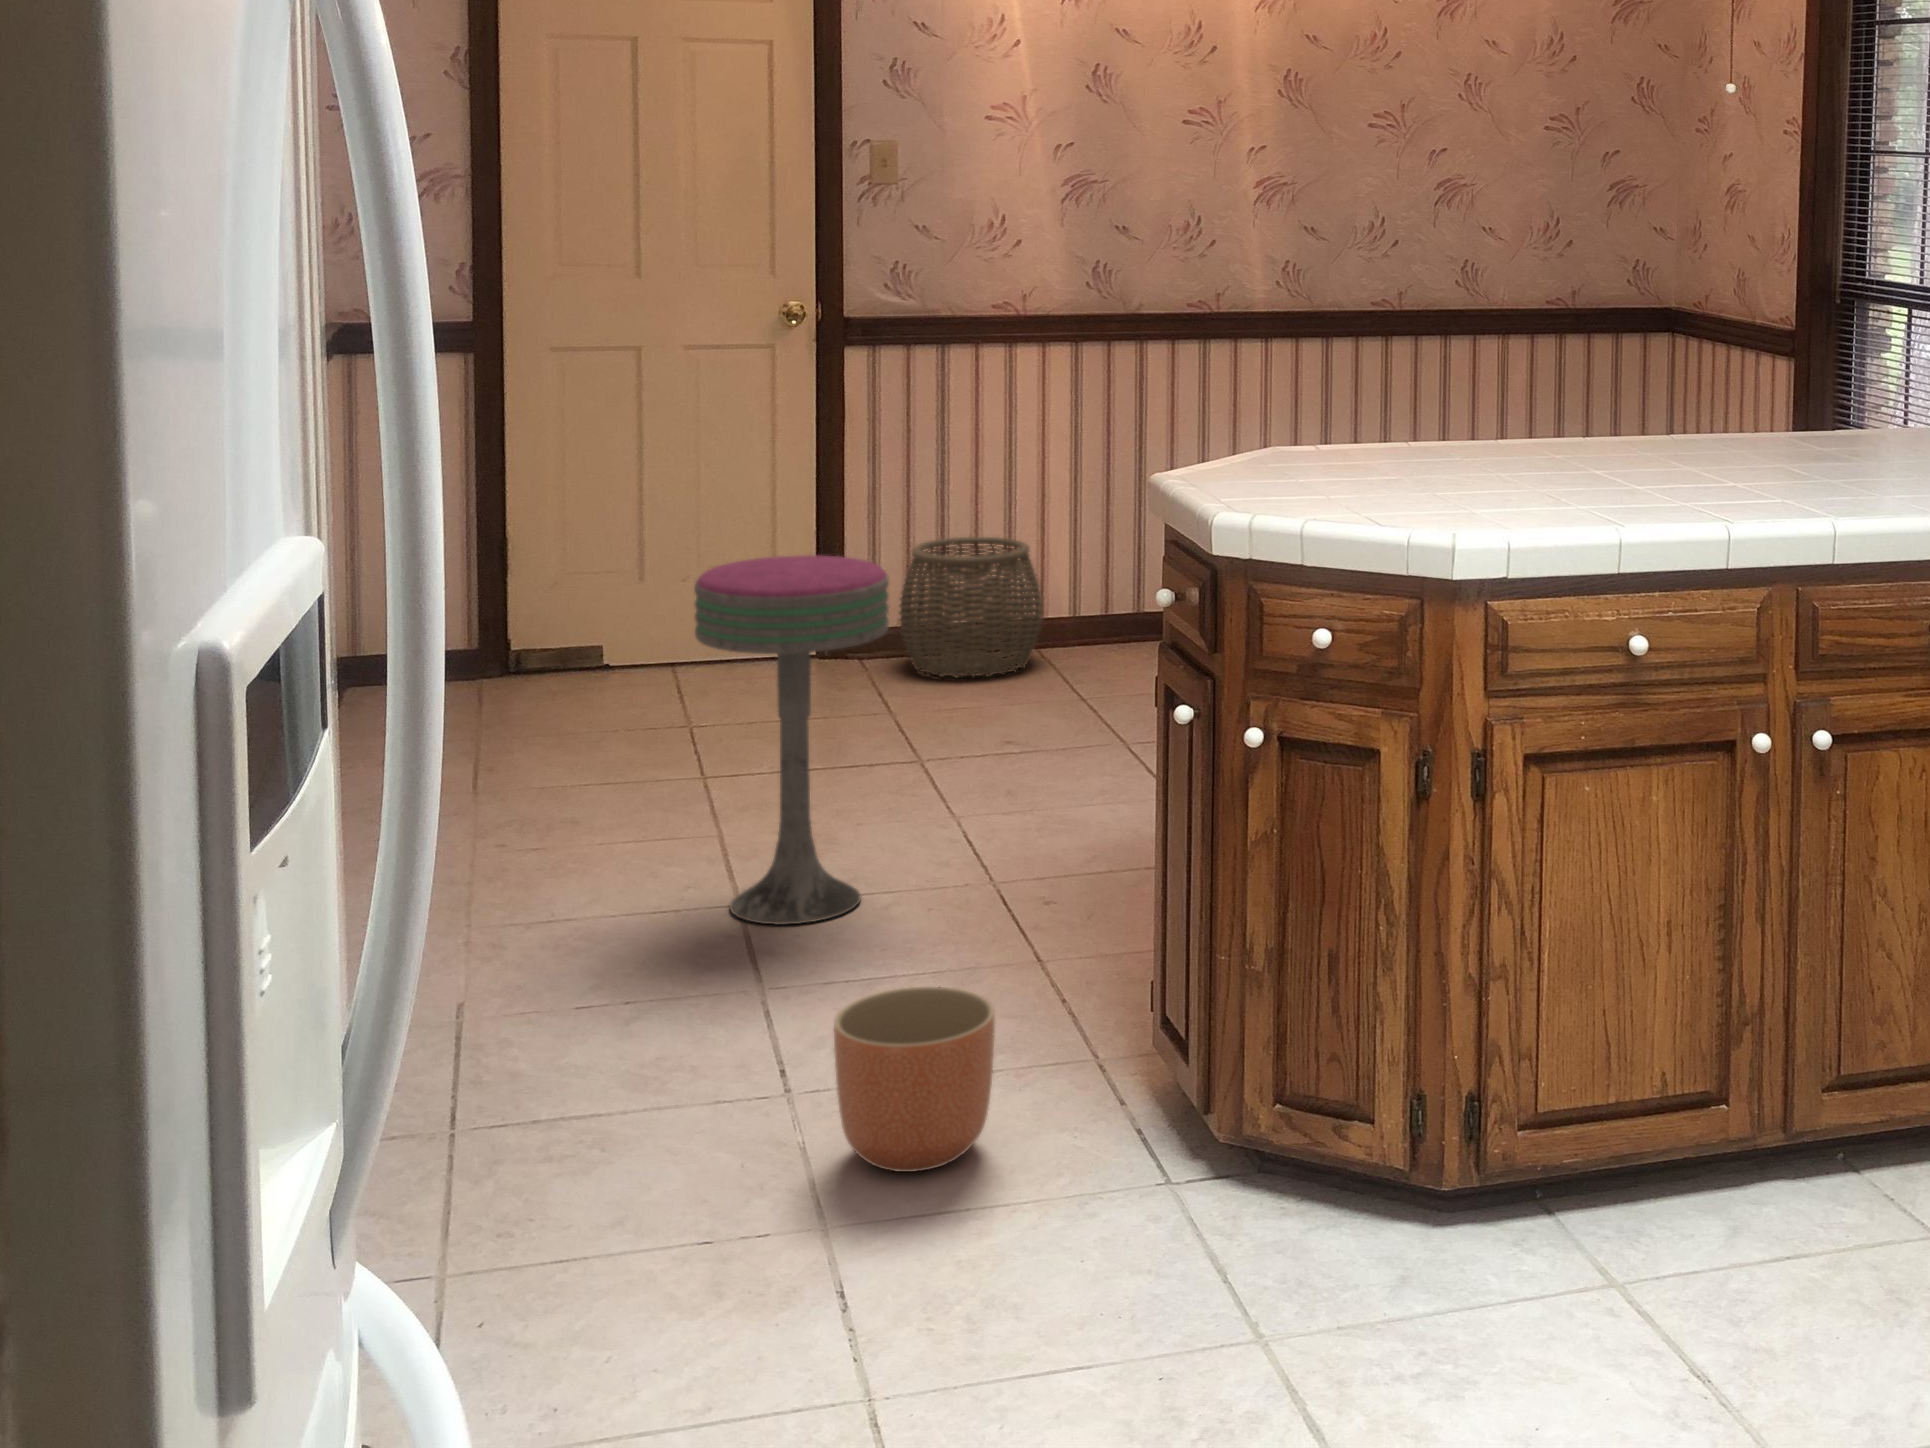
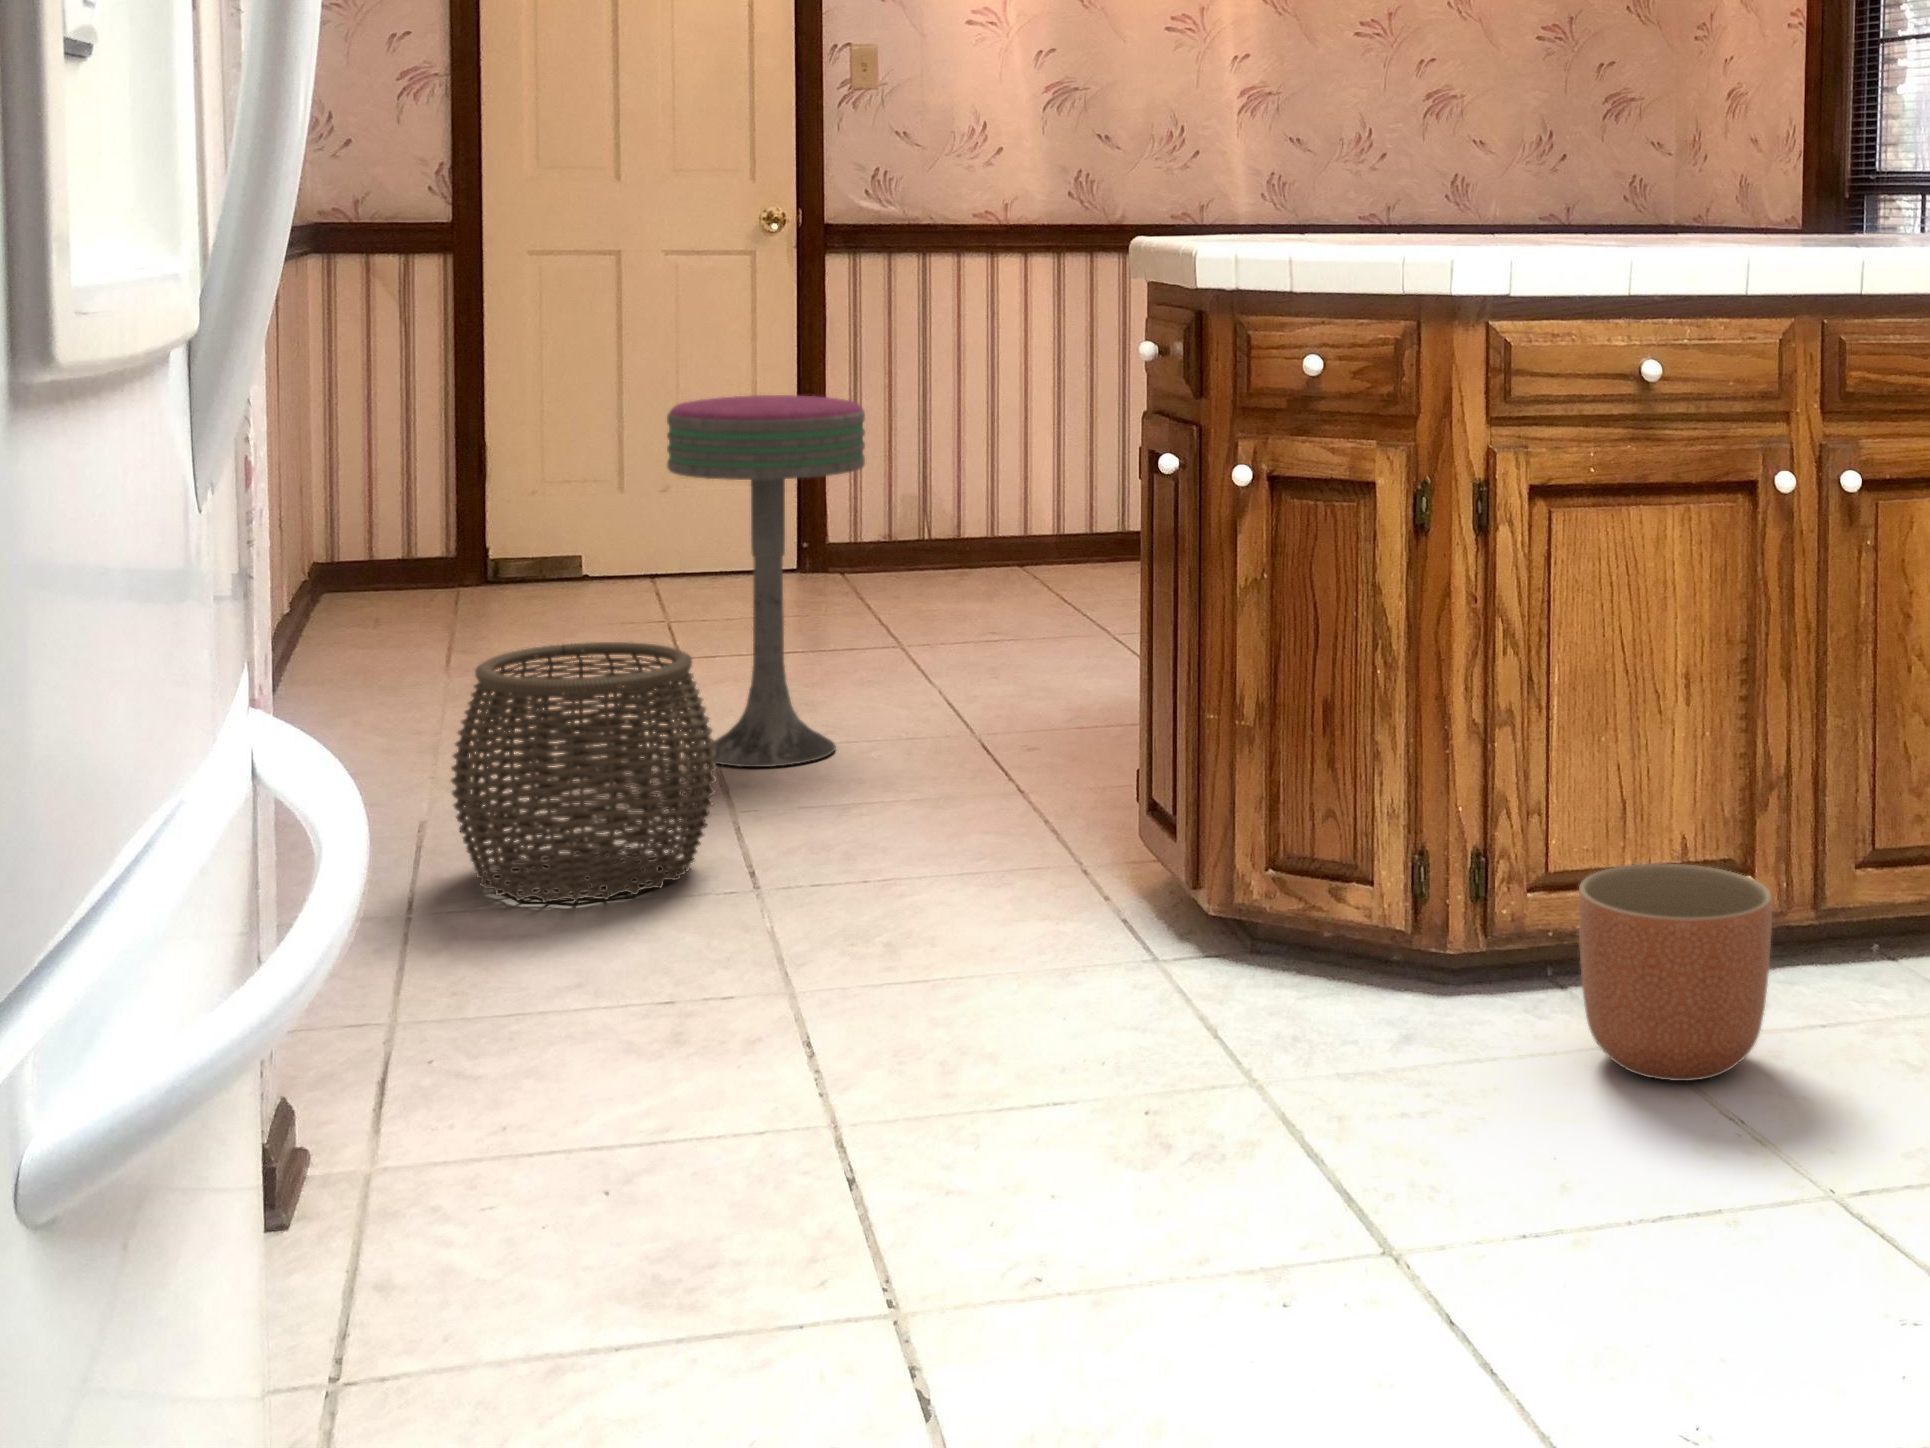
woven basket: present [899,537,1043,678] -> present [451,642,717,903]
planter: present [834,987,995,1172] -> present [1578,864,1772,1081]

